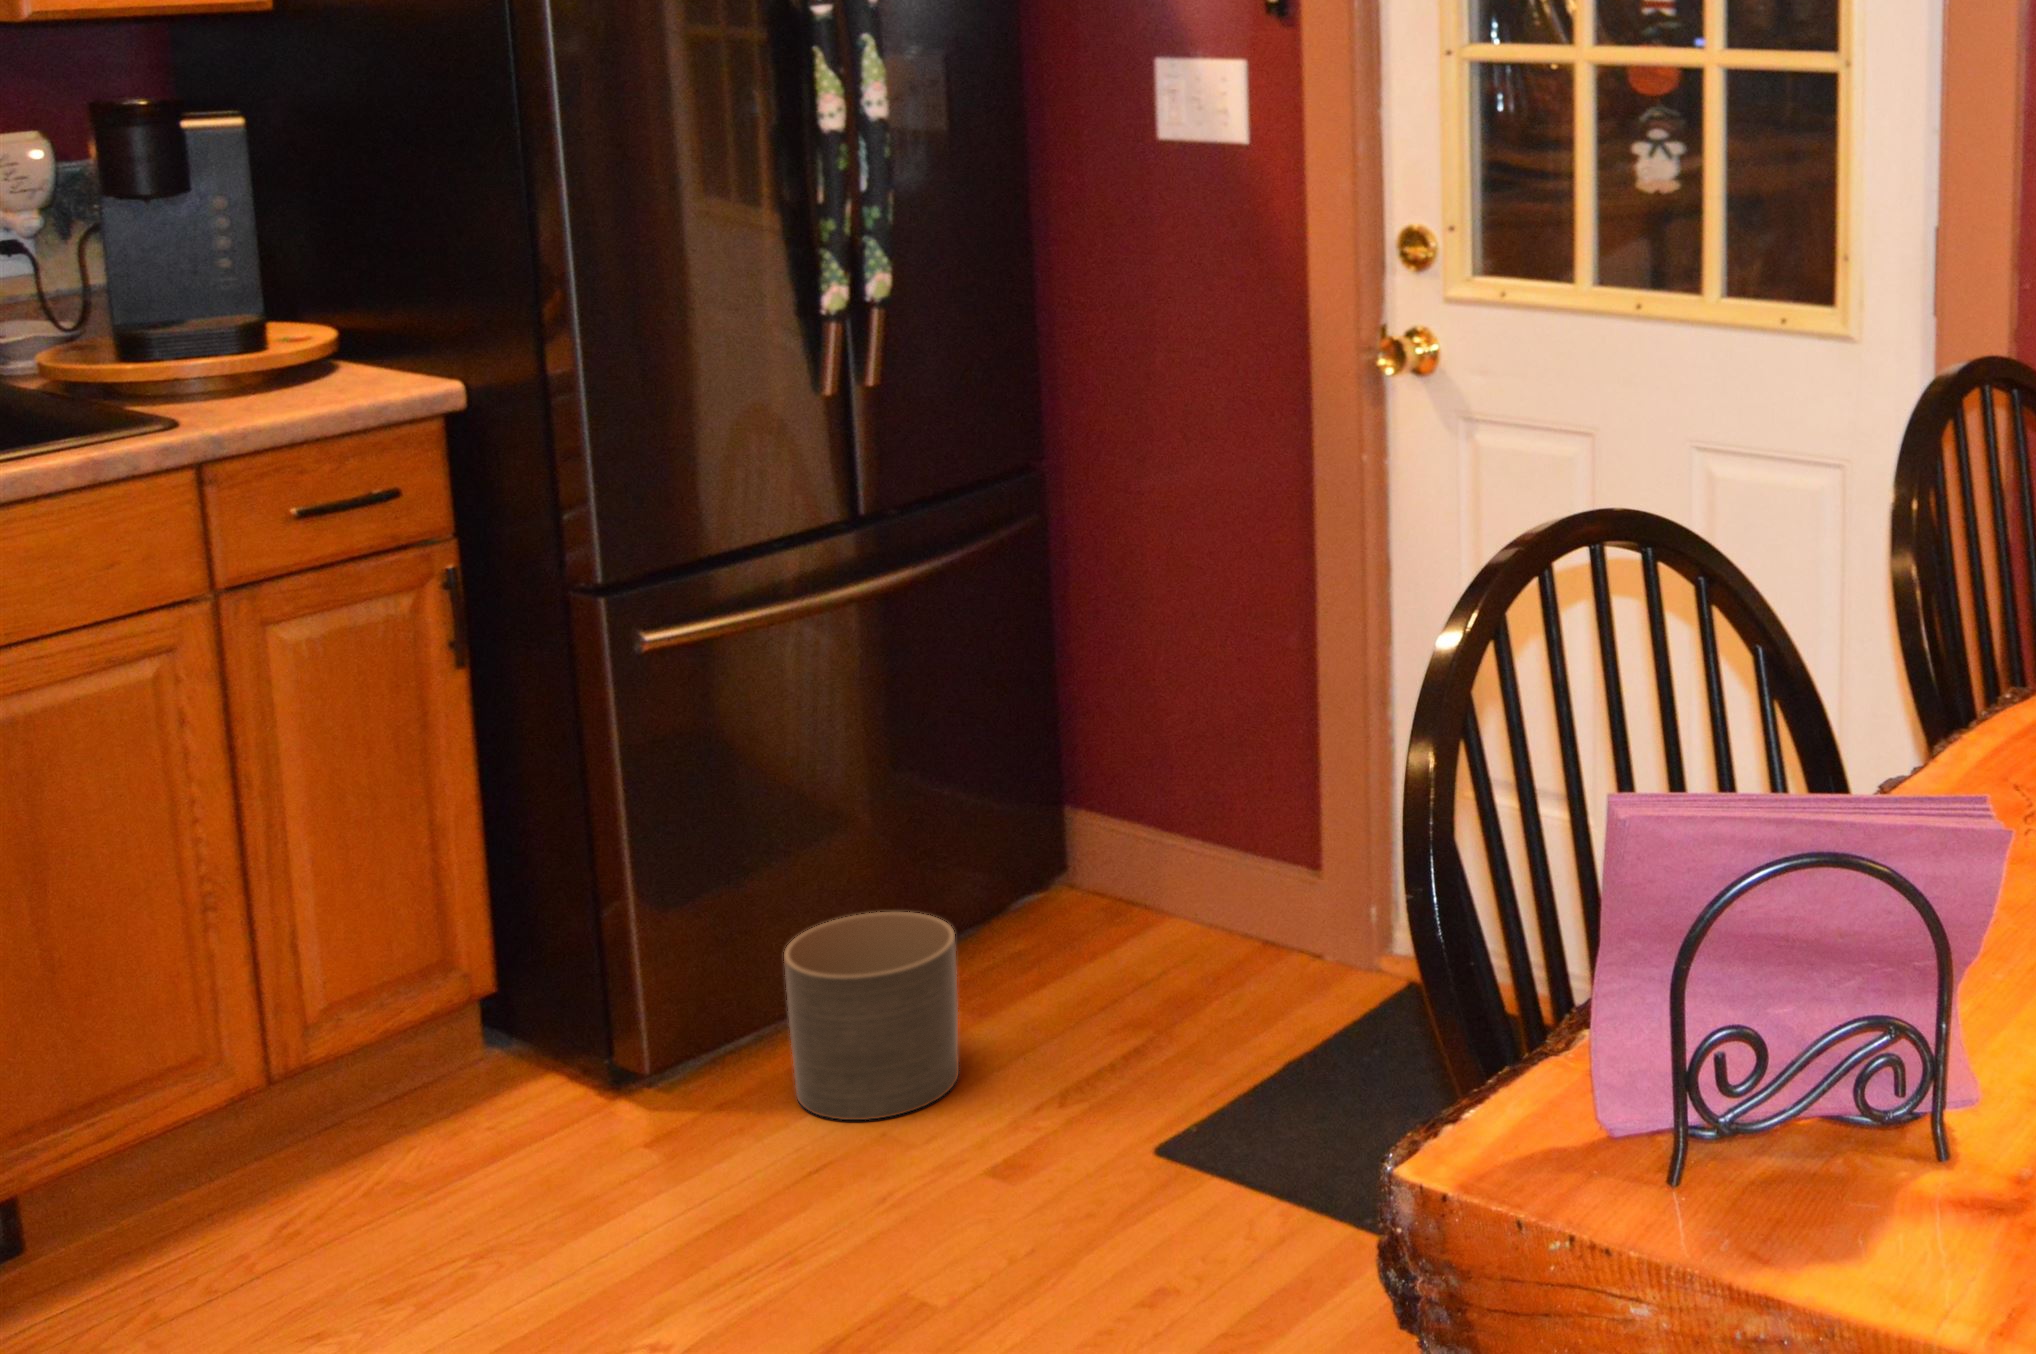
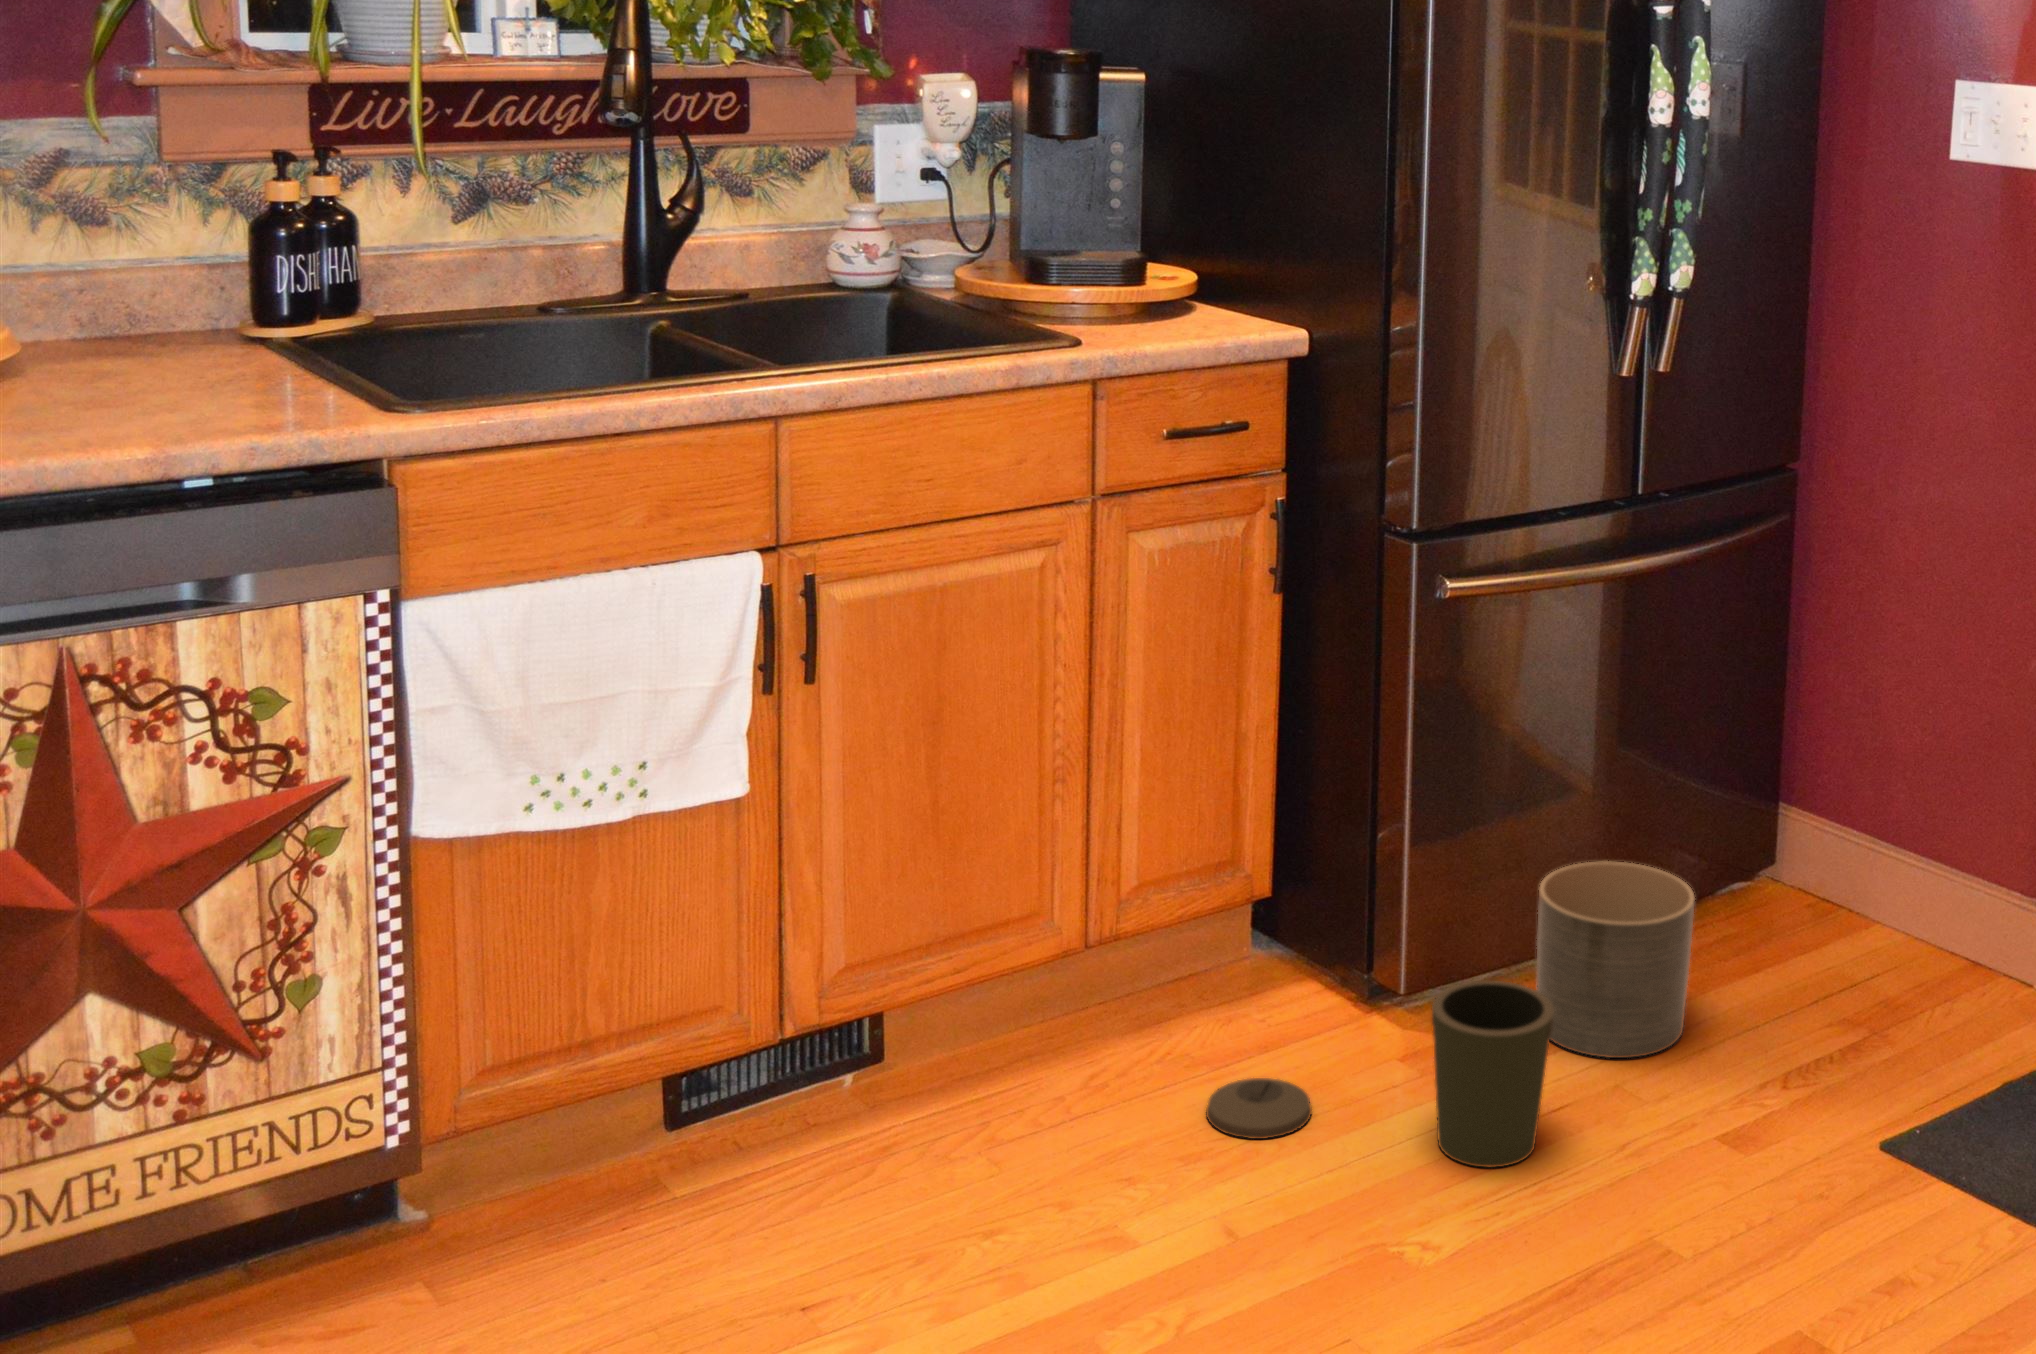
trash can: none [403,1056,786,1275] -> present [1206,980,1554,1168]

